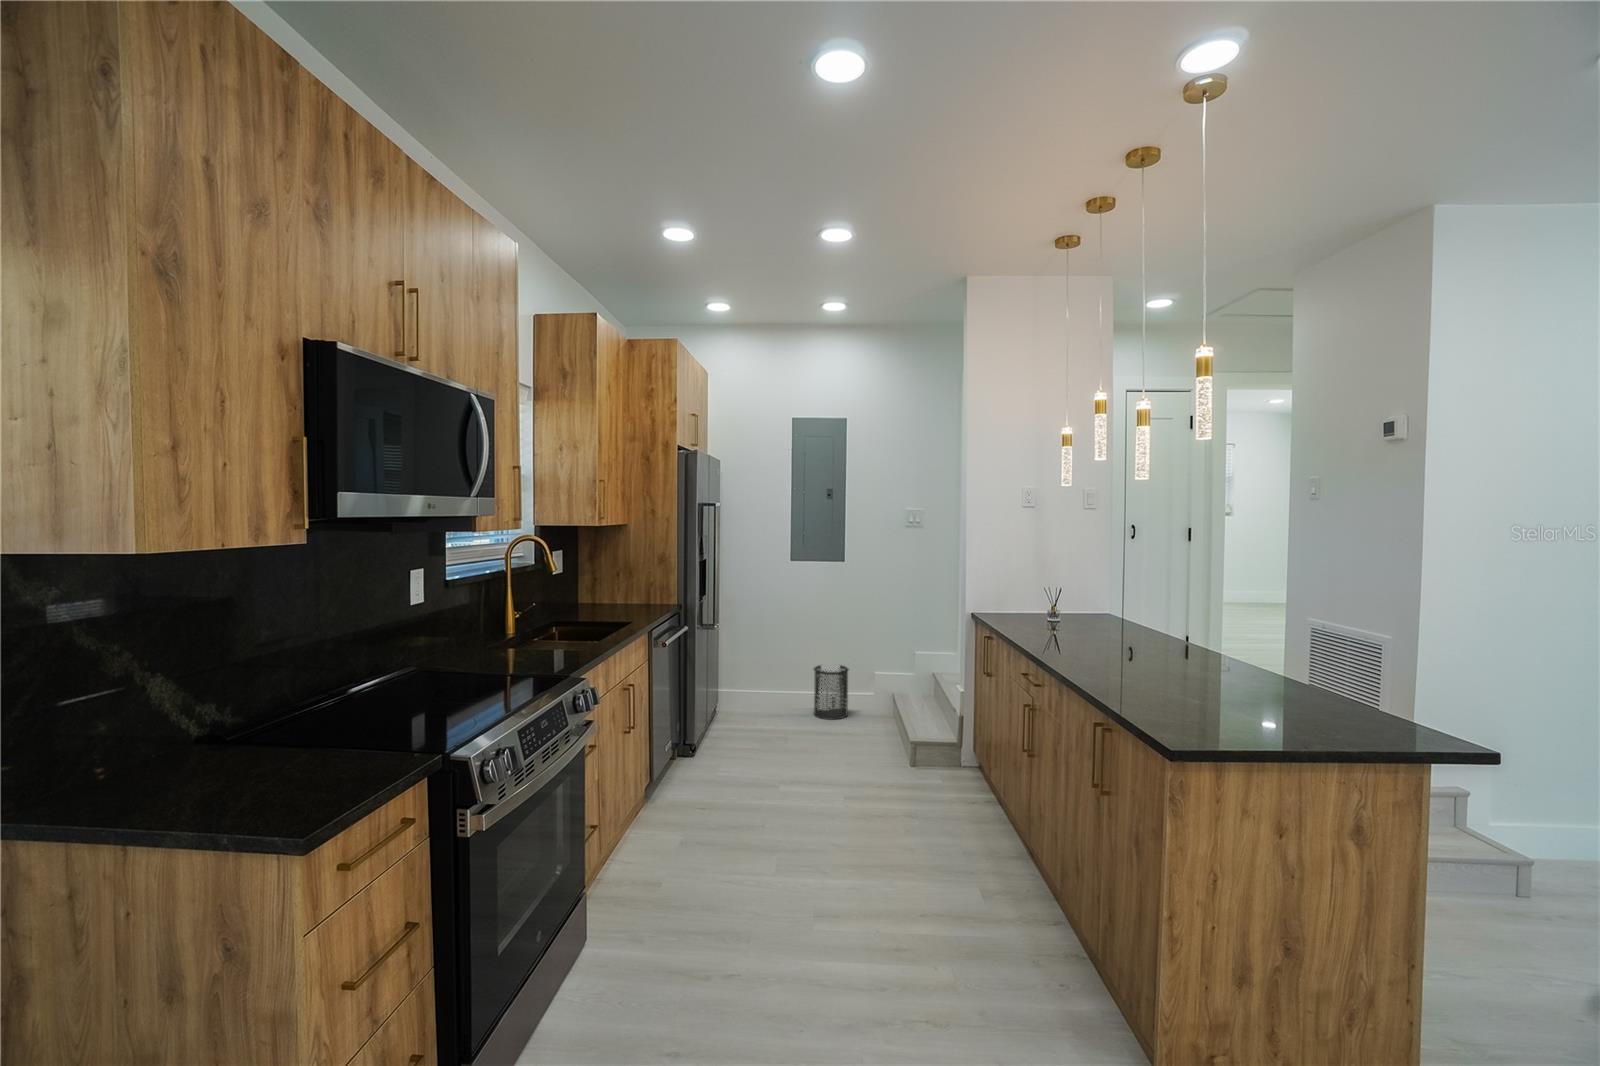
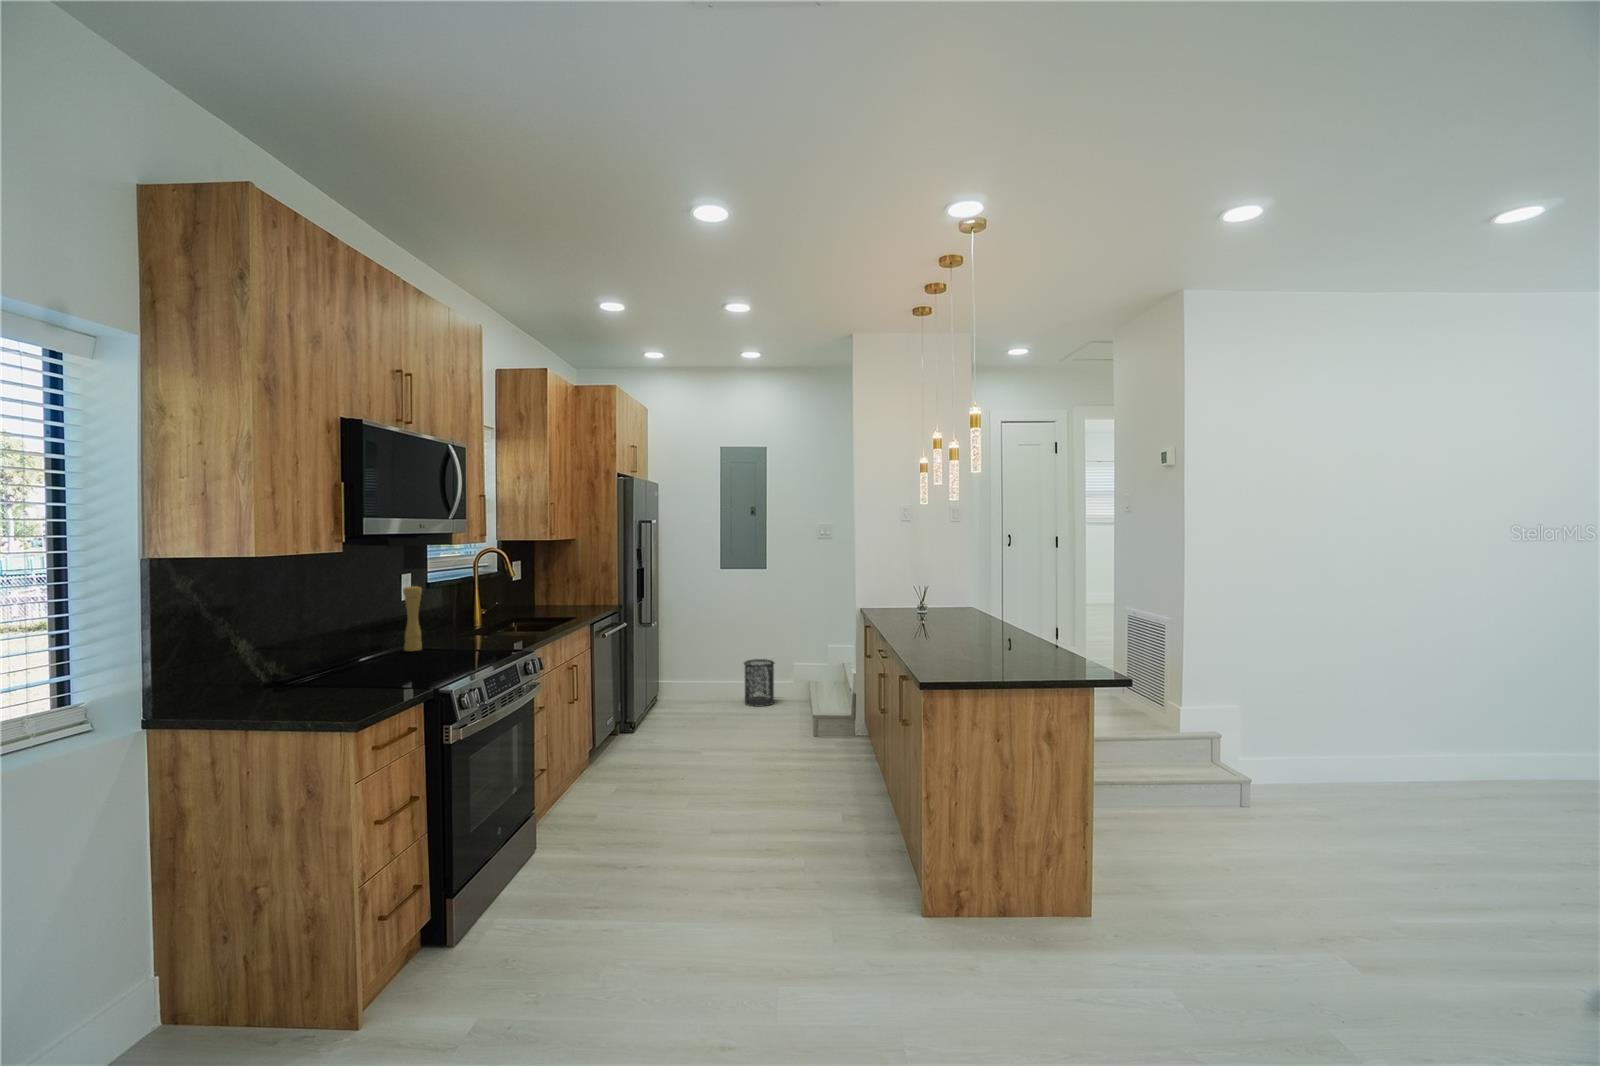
pepper mill: none [414,585,438,673] -> present [403,586,422,651]

